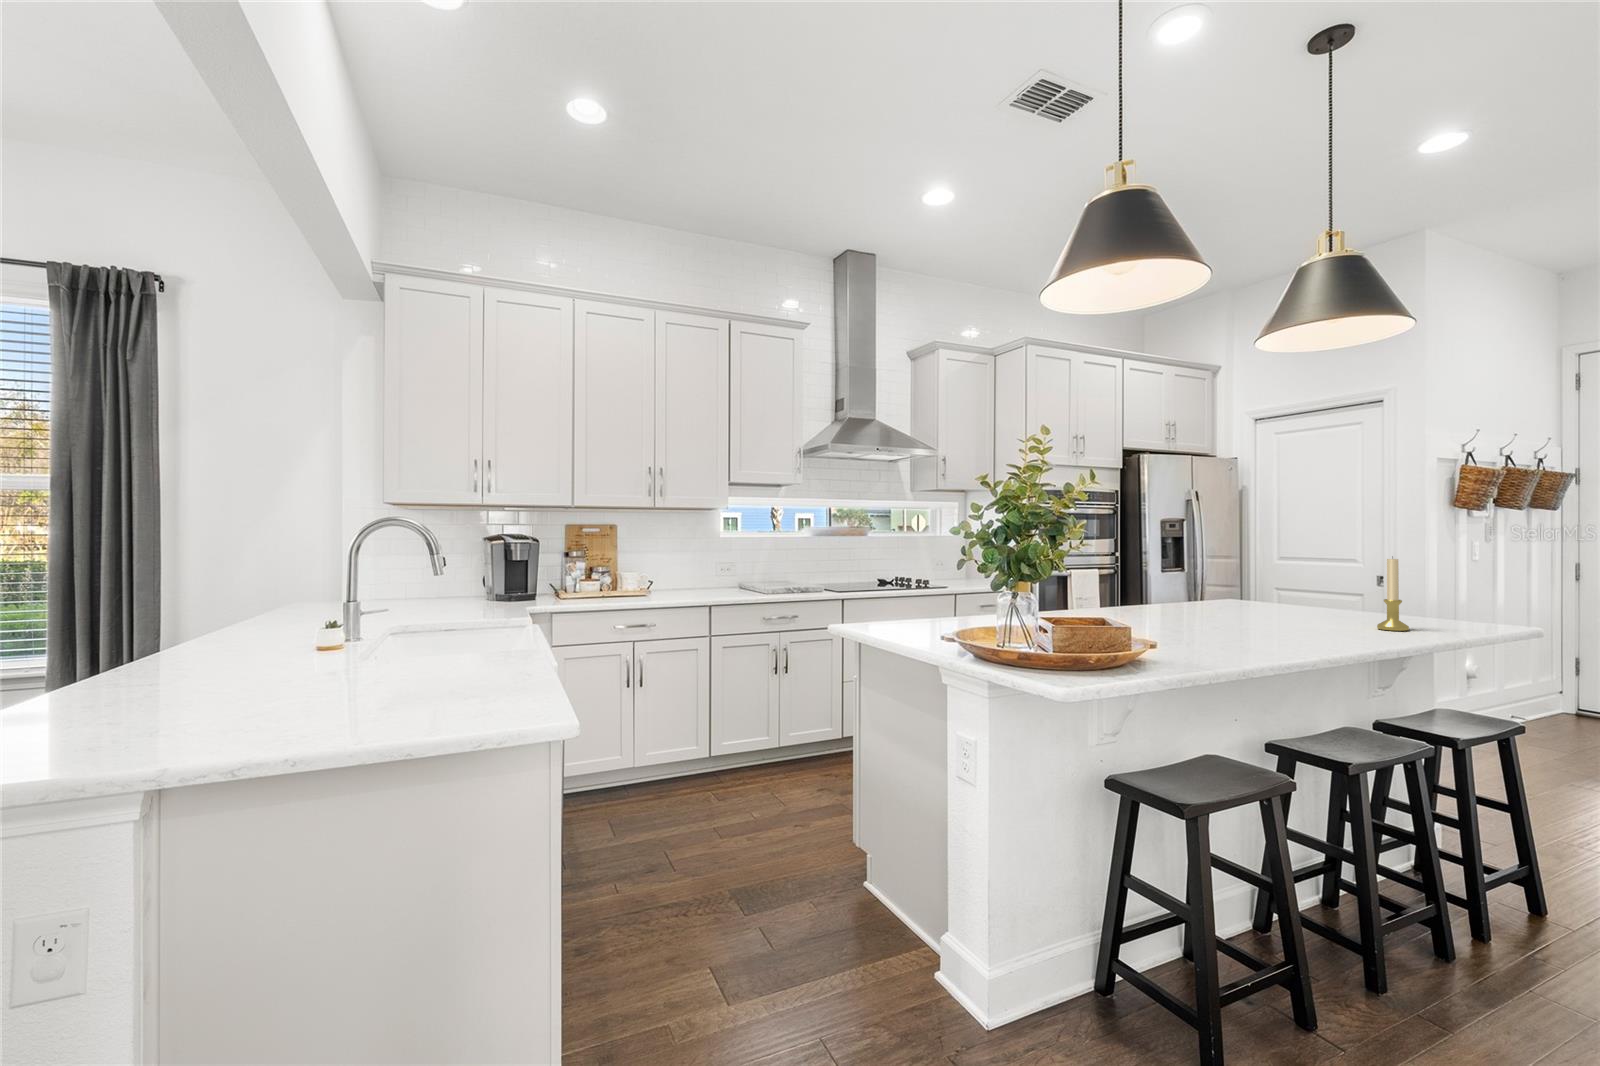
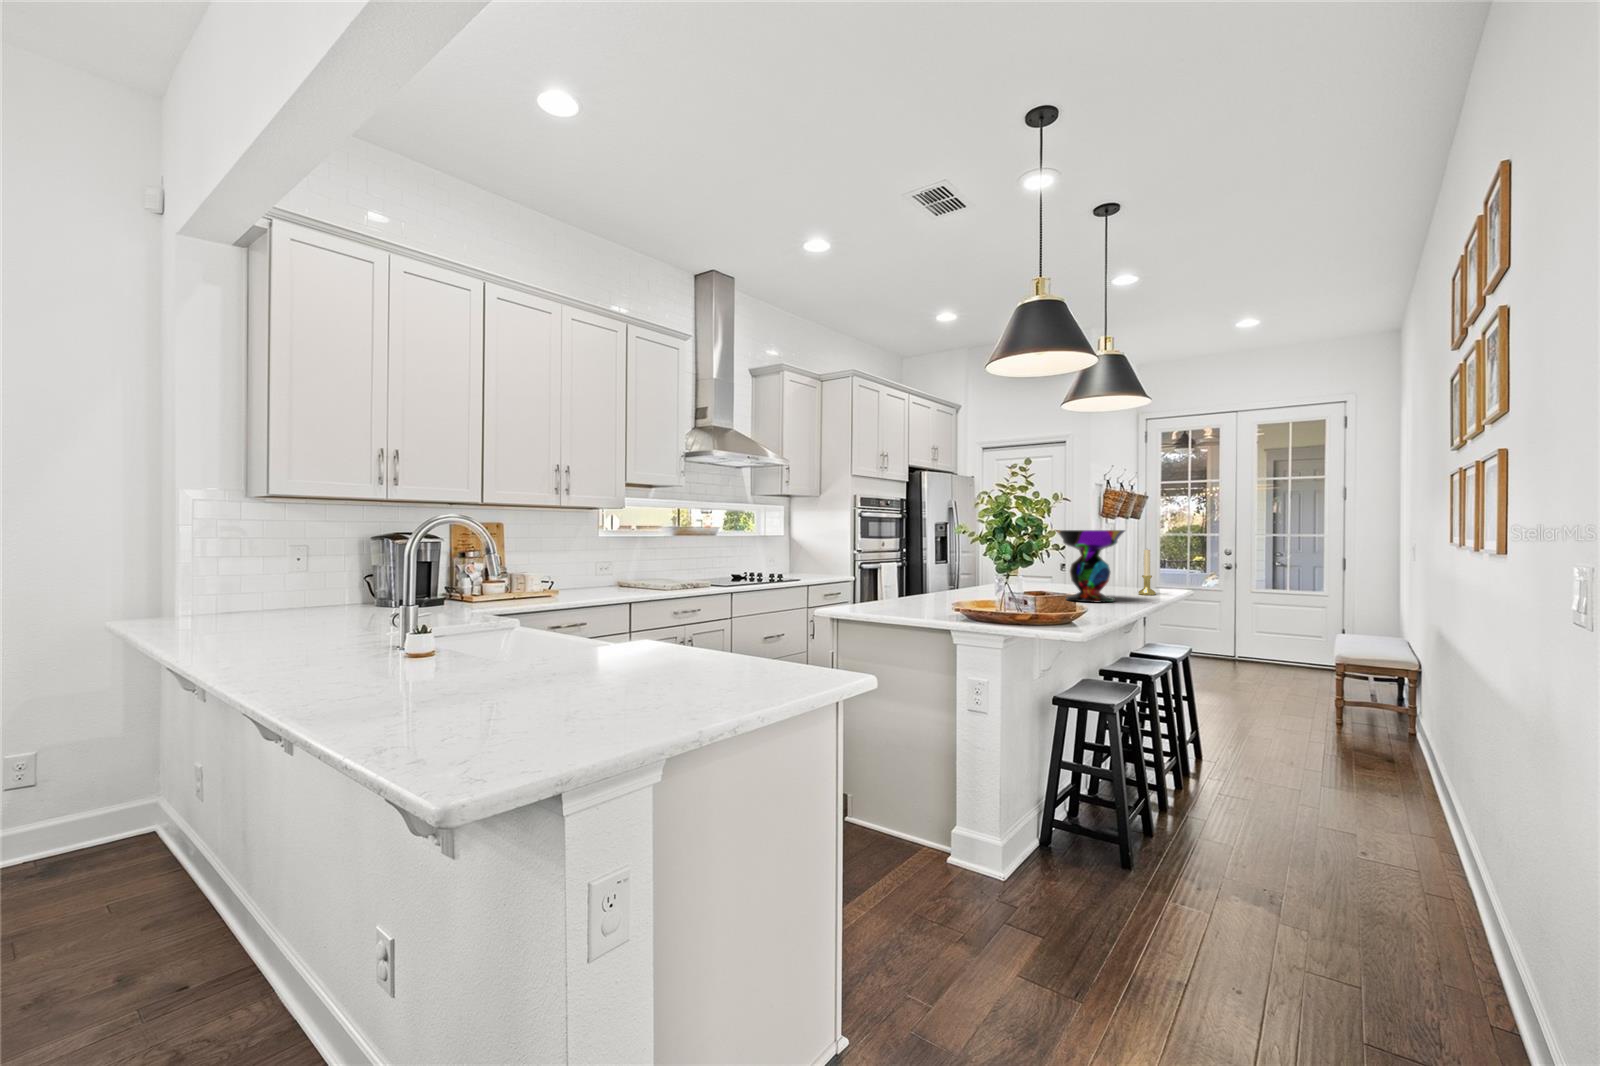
decorative bowl: none [1200,528,1317,639] -> present [1056,530,1125,602]

